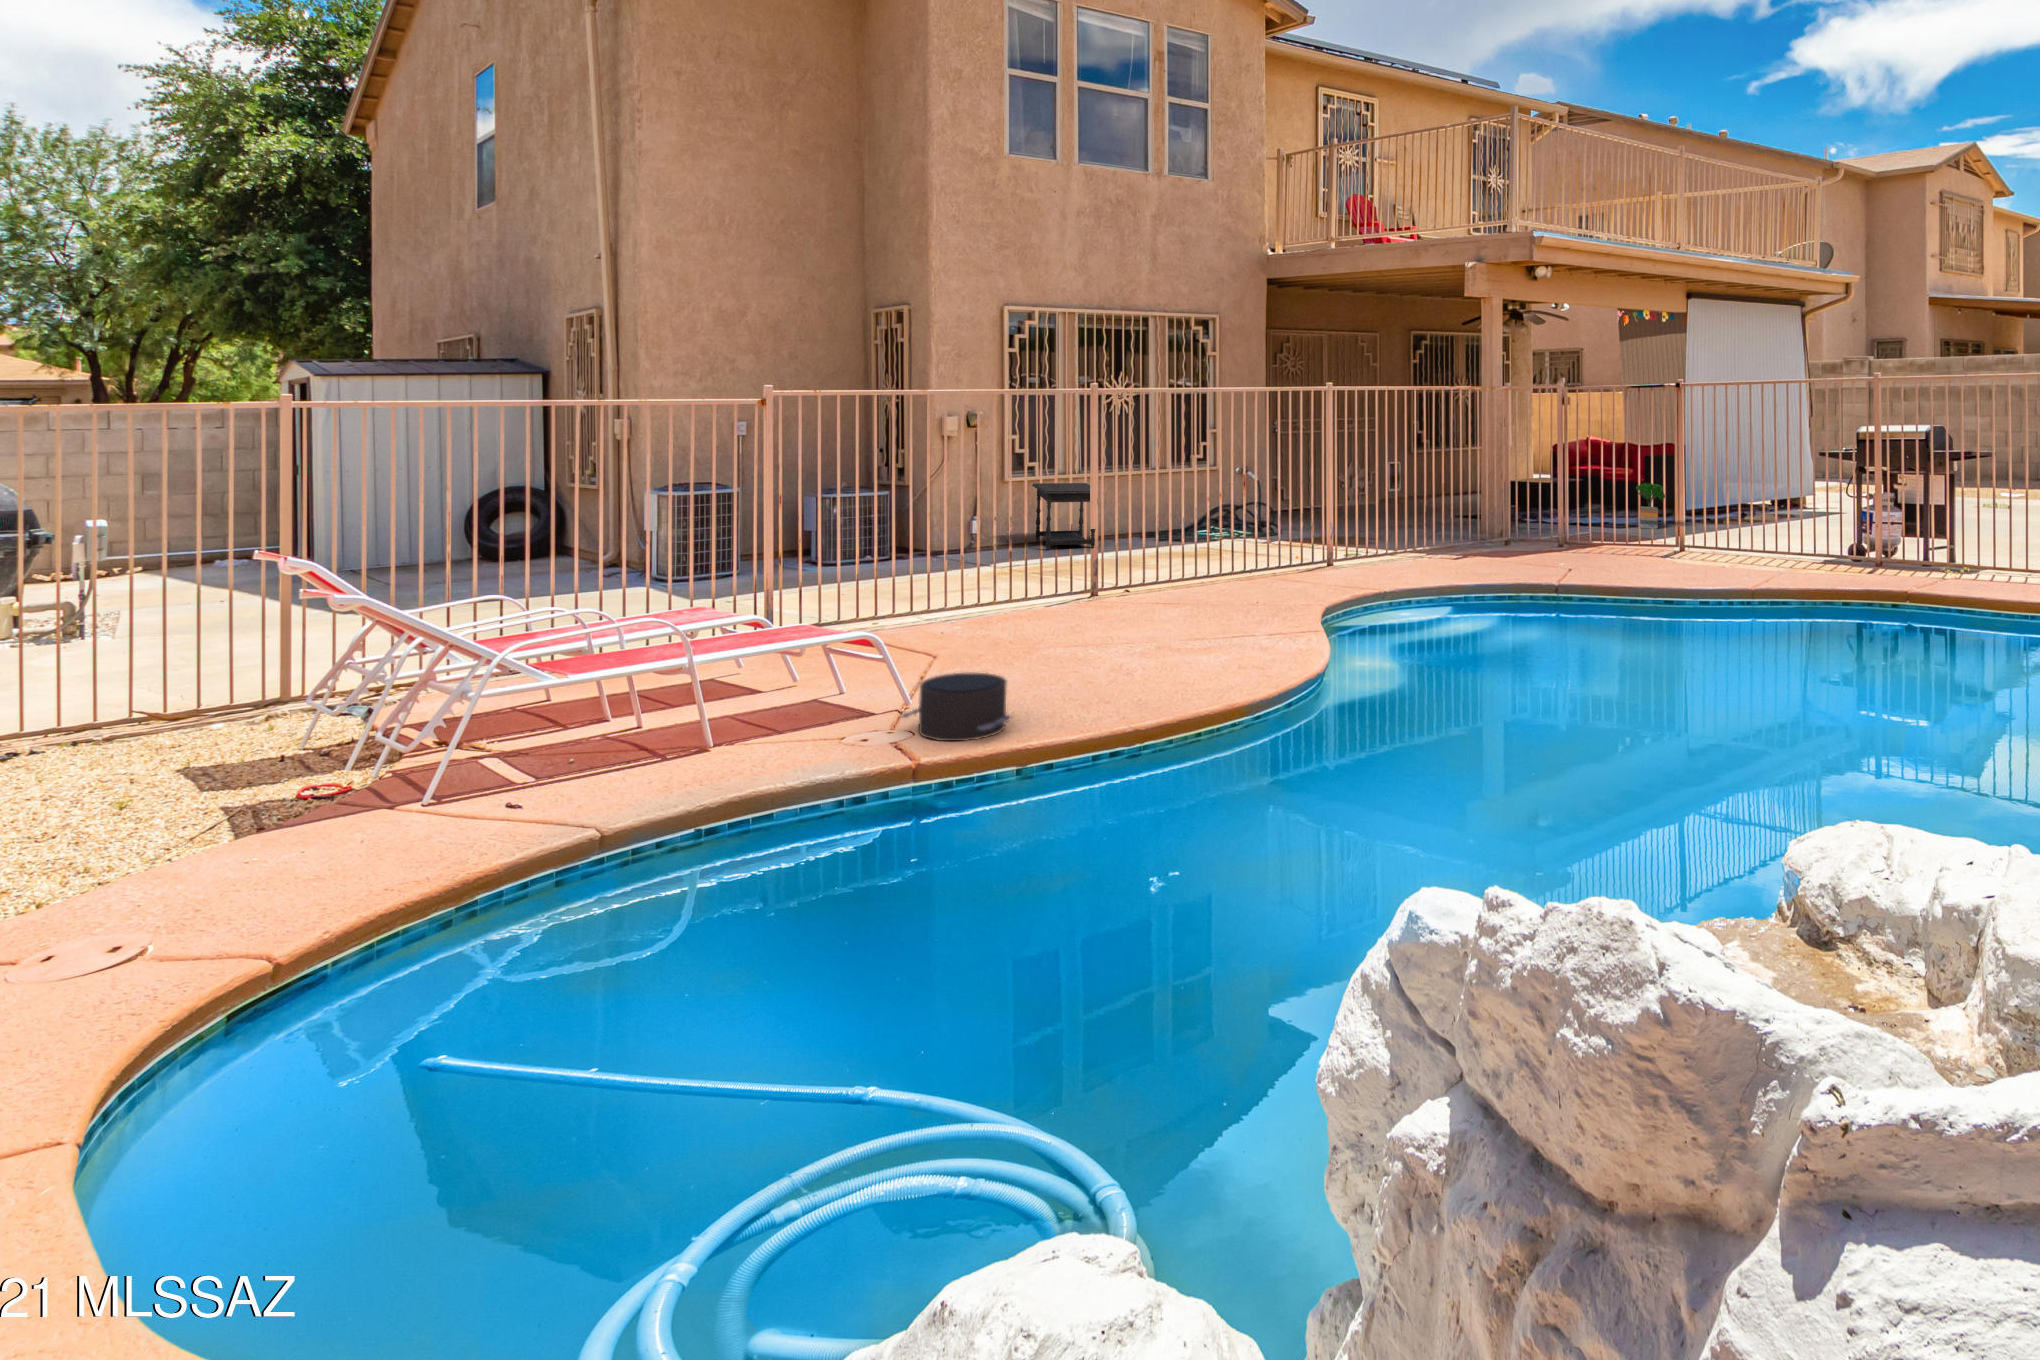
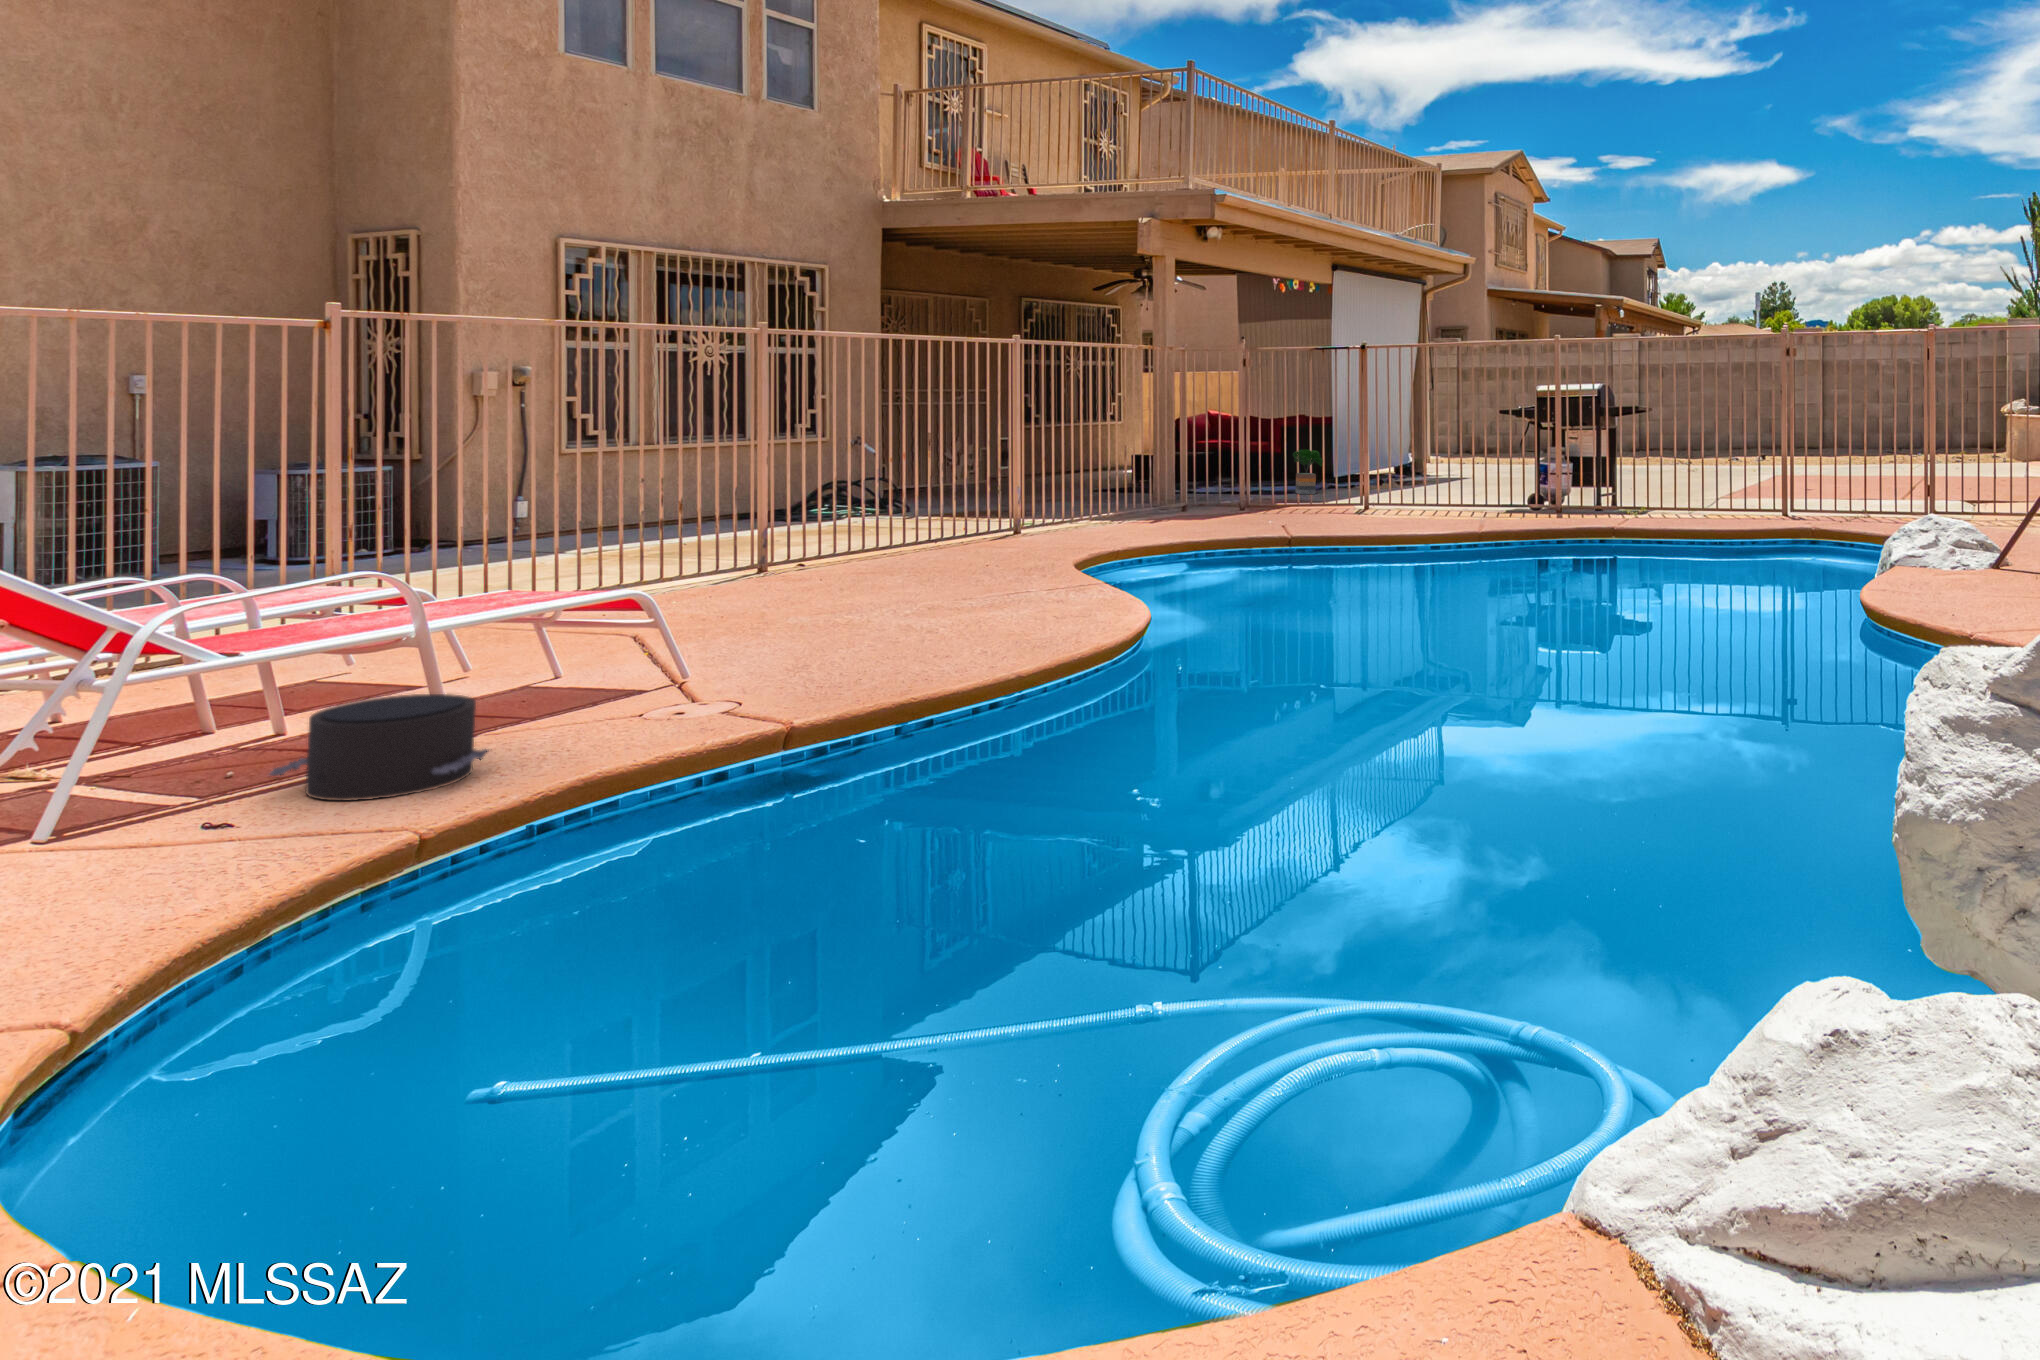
side table: present [1032,483,1095,550] -> none [597,462,710,543]
pouf: present [902,672,1011,741] -> present [269,694,488,801]

